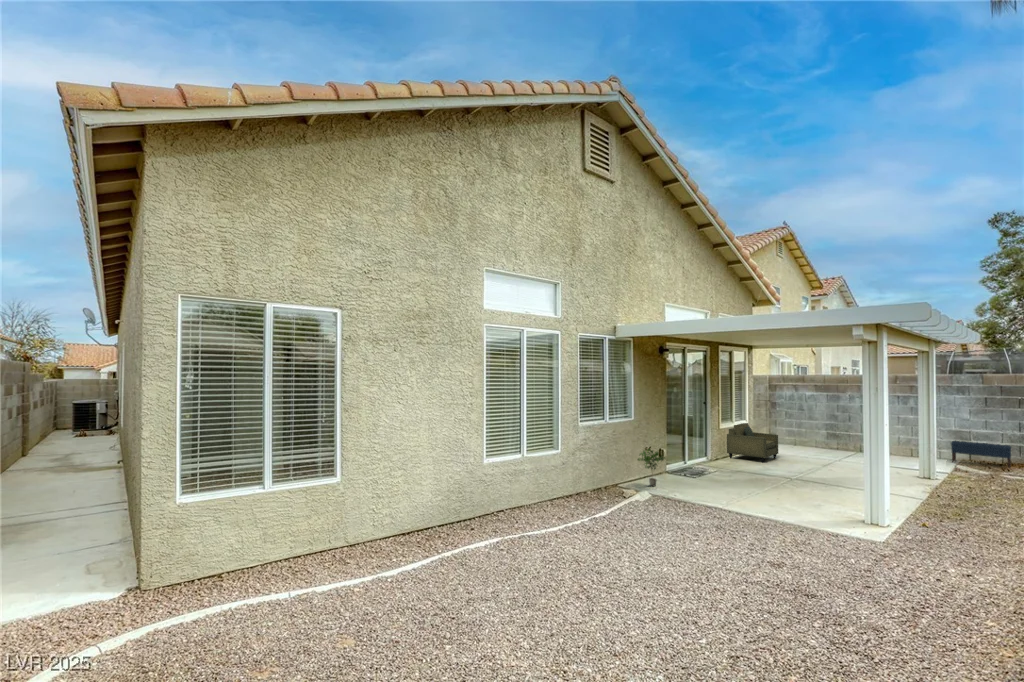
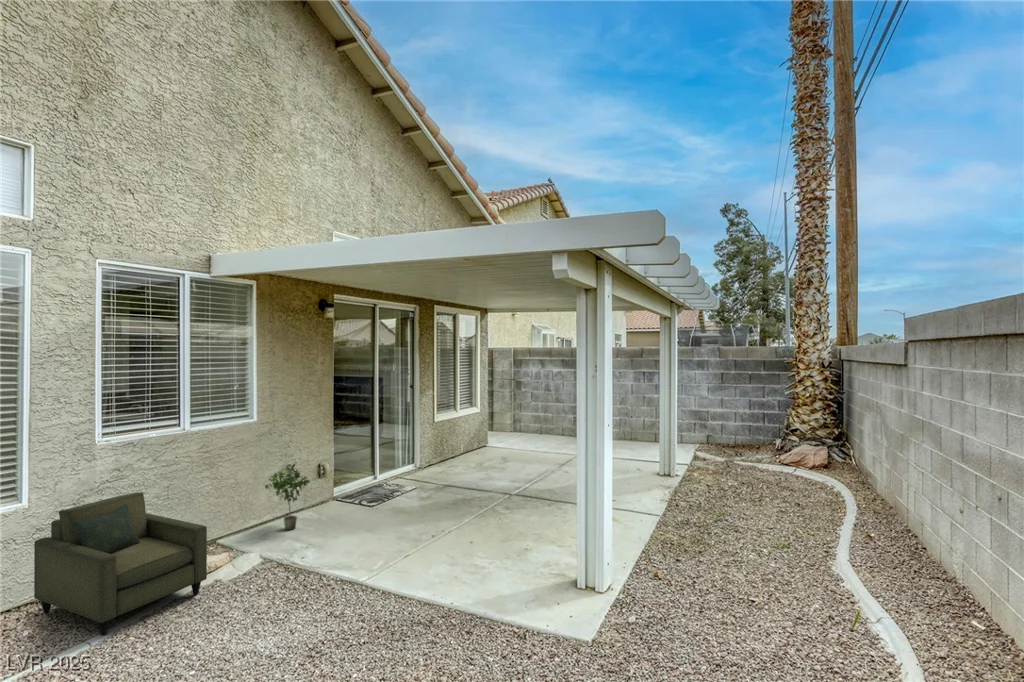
armchair: present [727,423,778,463] -> present [34,492,207,636]
bench: present [951,441,1011,468] -> none [690,422,745,451]

